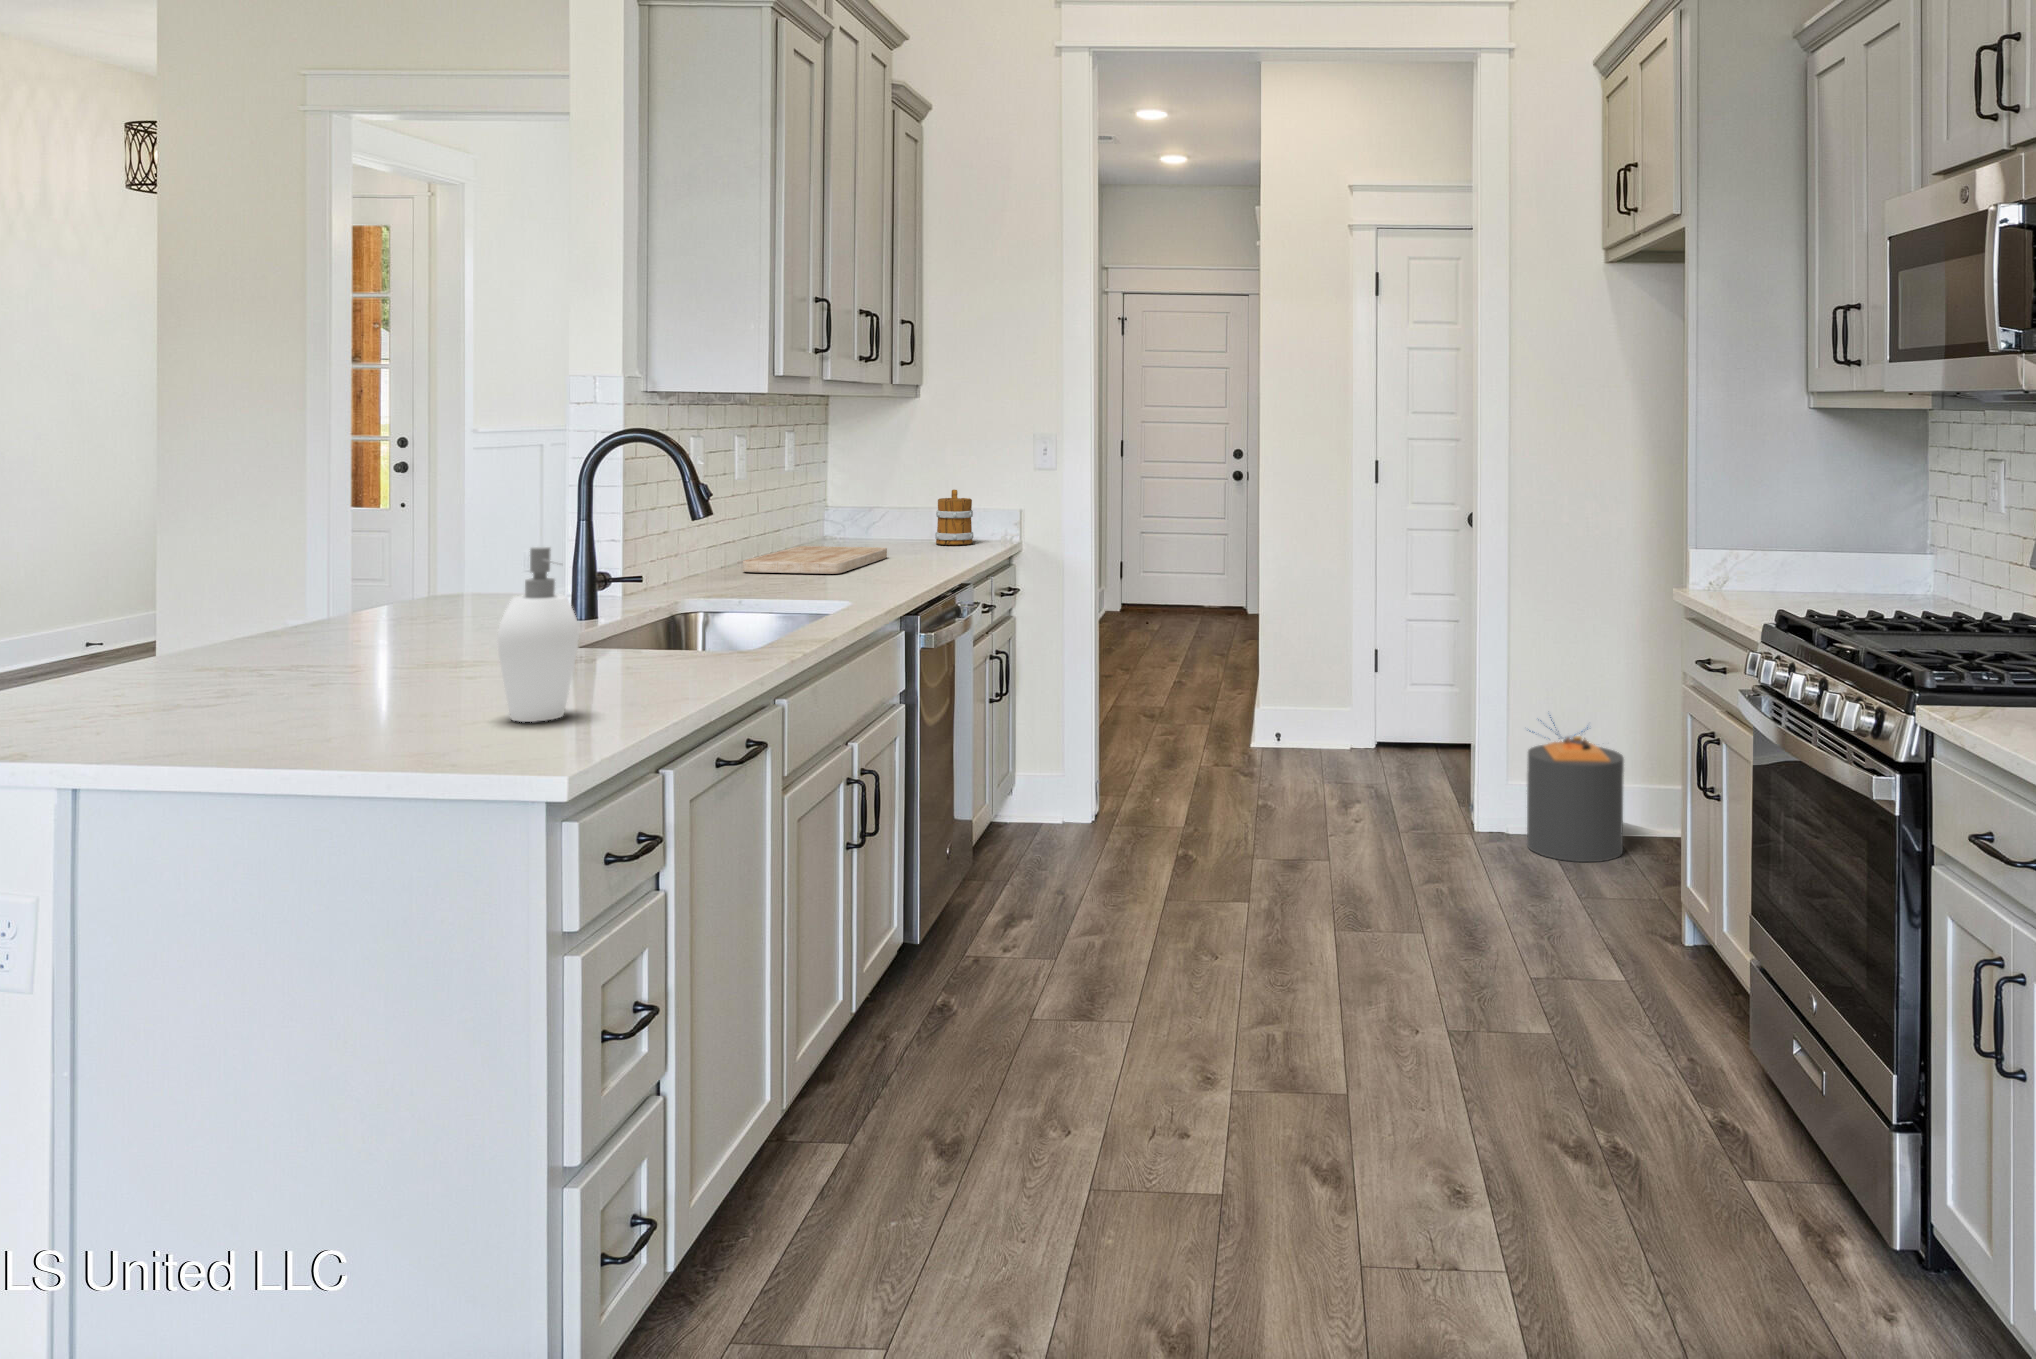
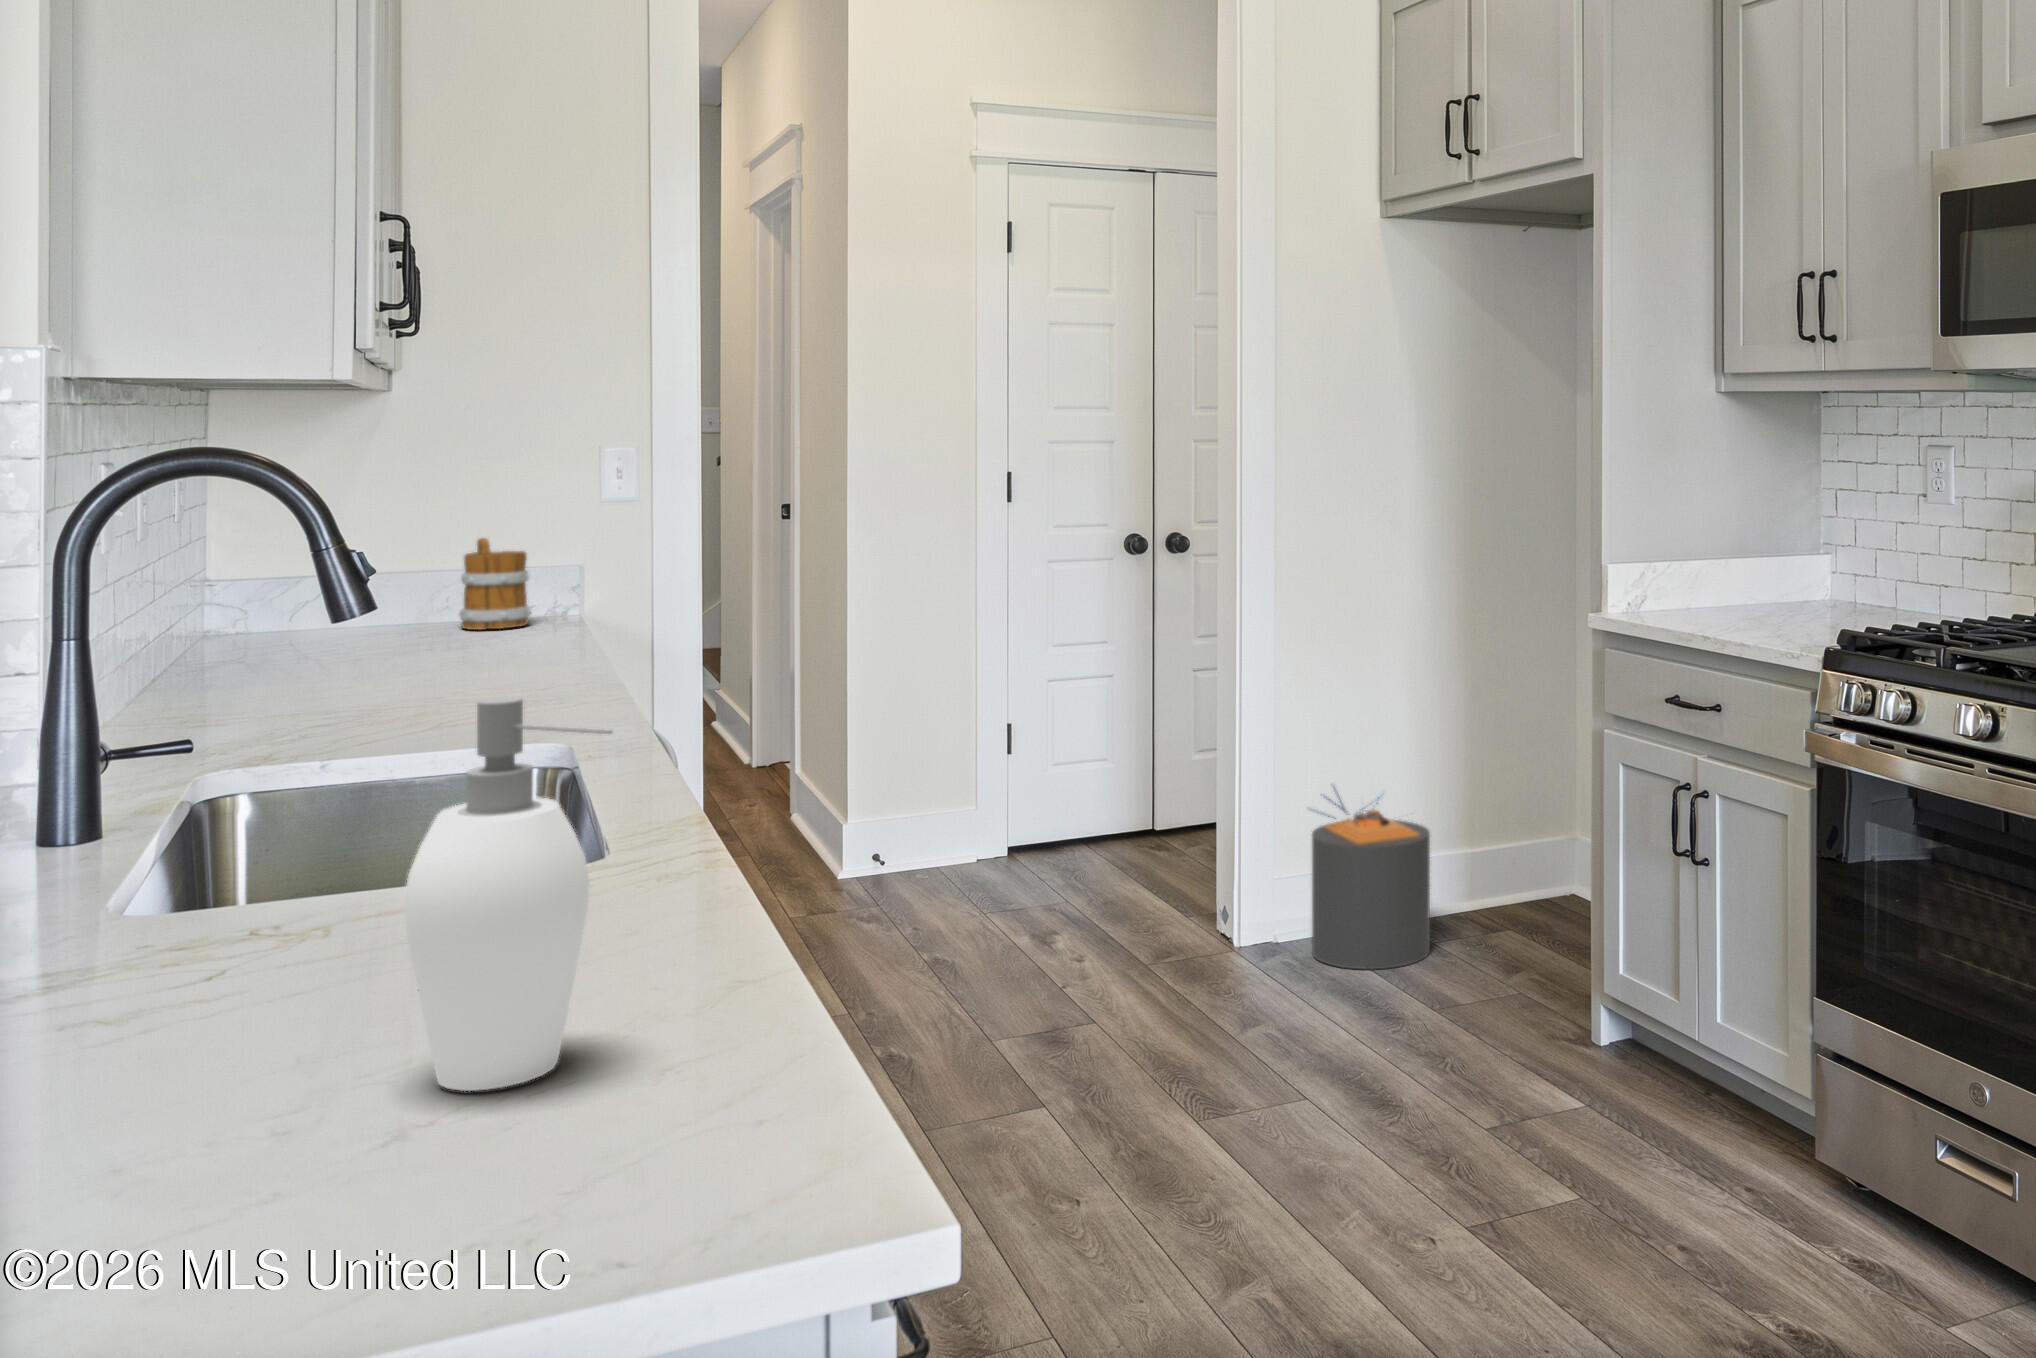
cutting board: present [743,546,887,574] -> none [203,642,432,707]

